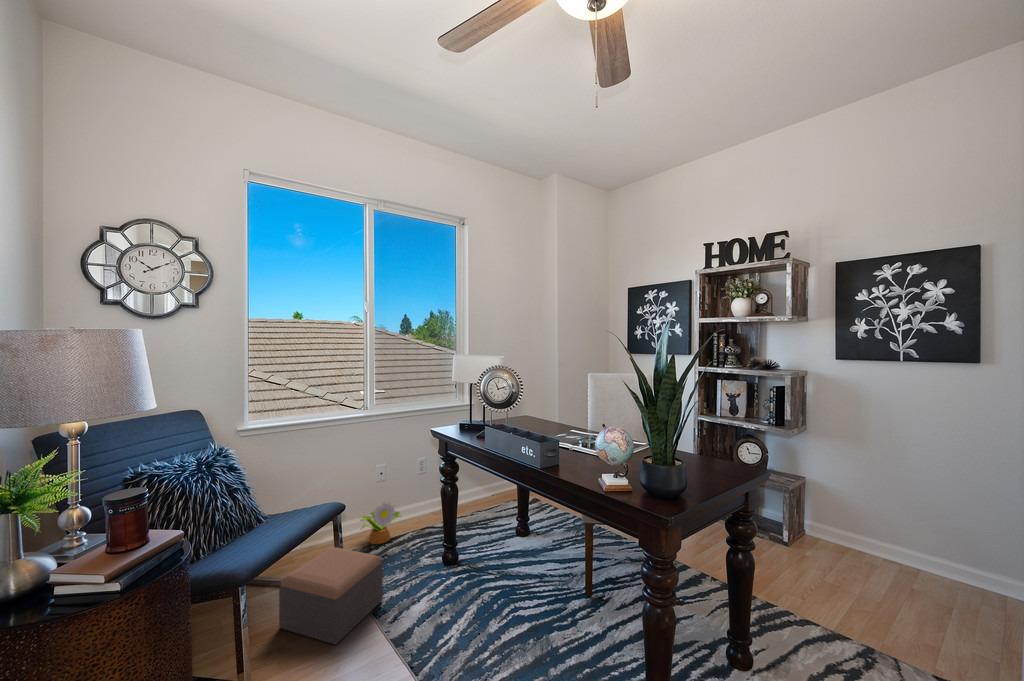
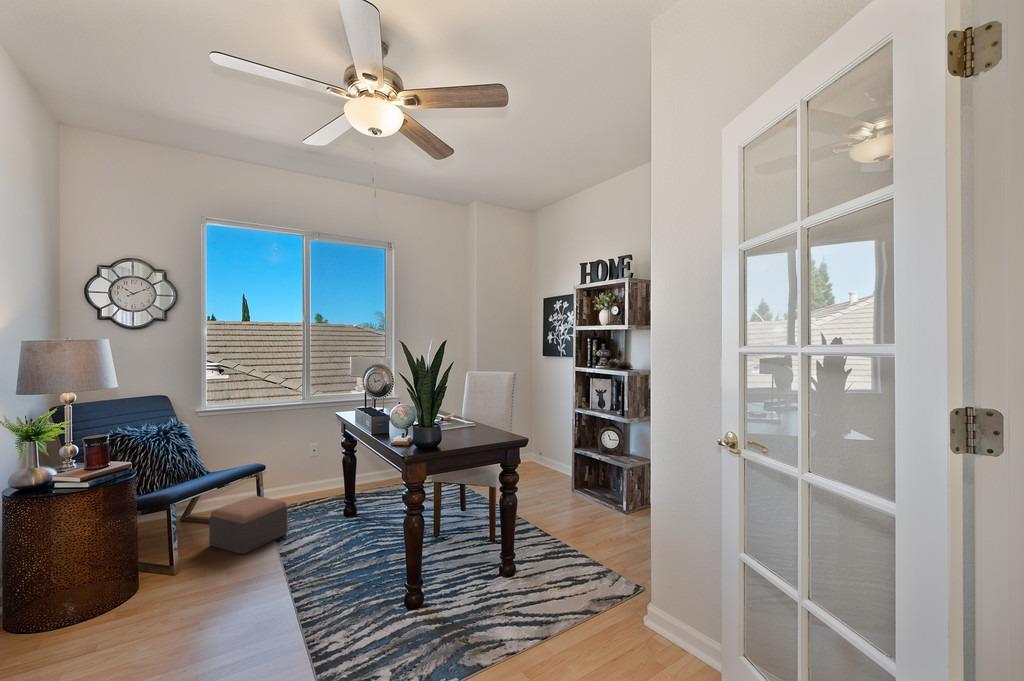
decorative plant: present [360,502,401,544] -> none [289,470,326,503]

